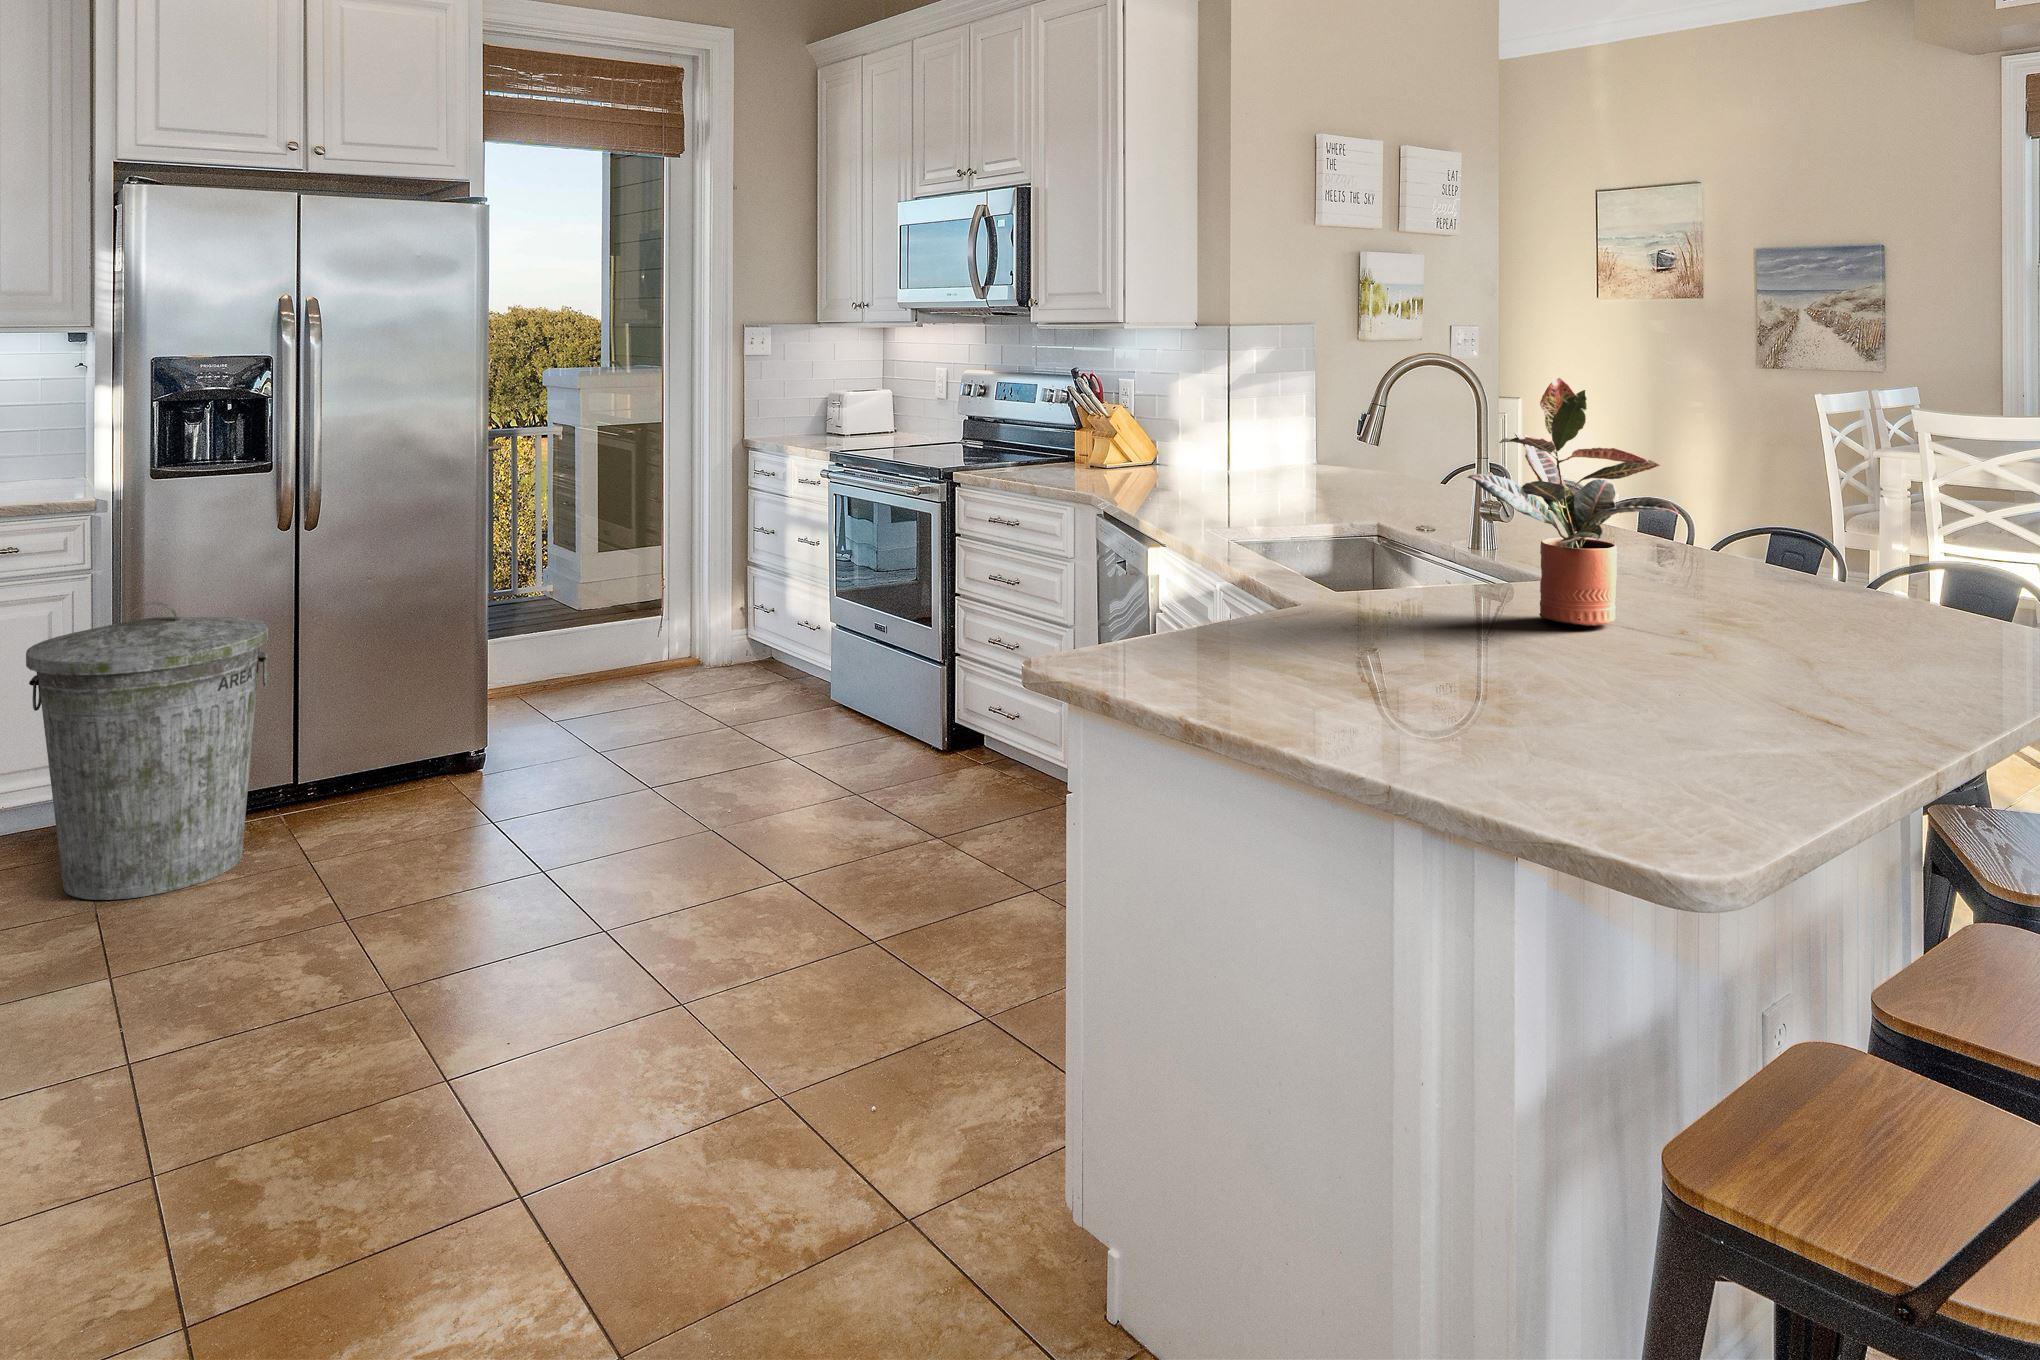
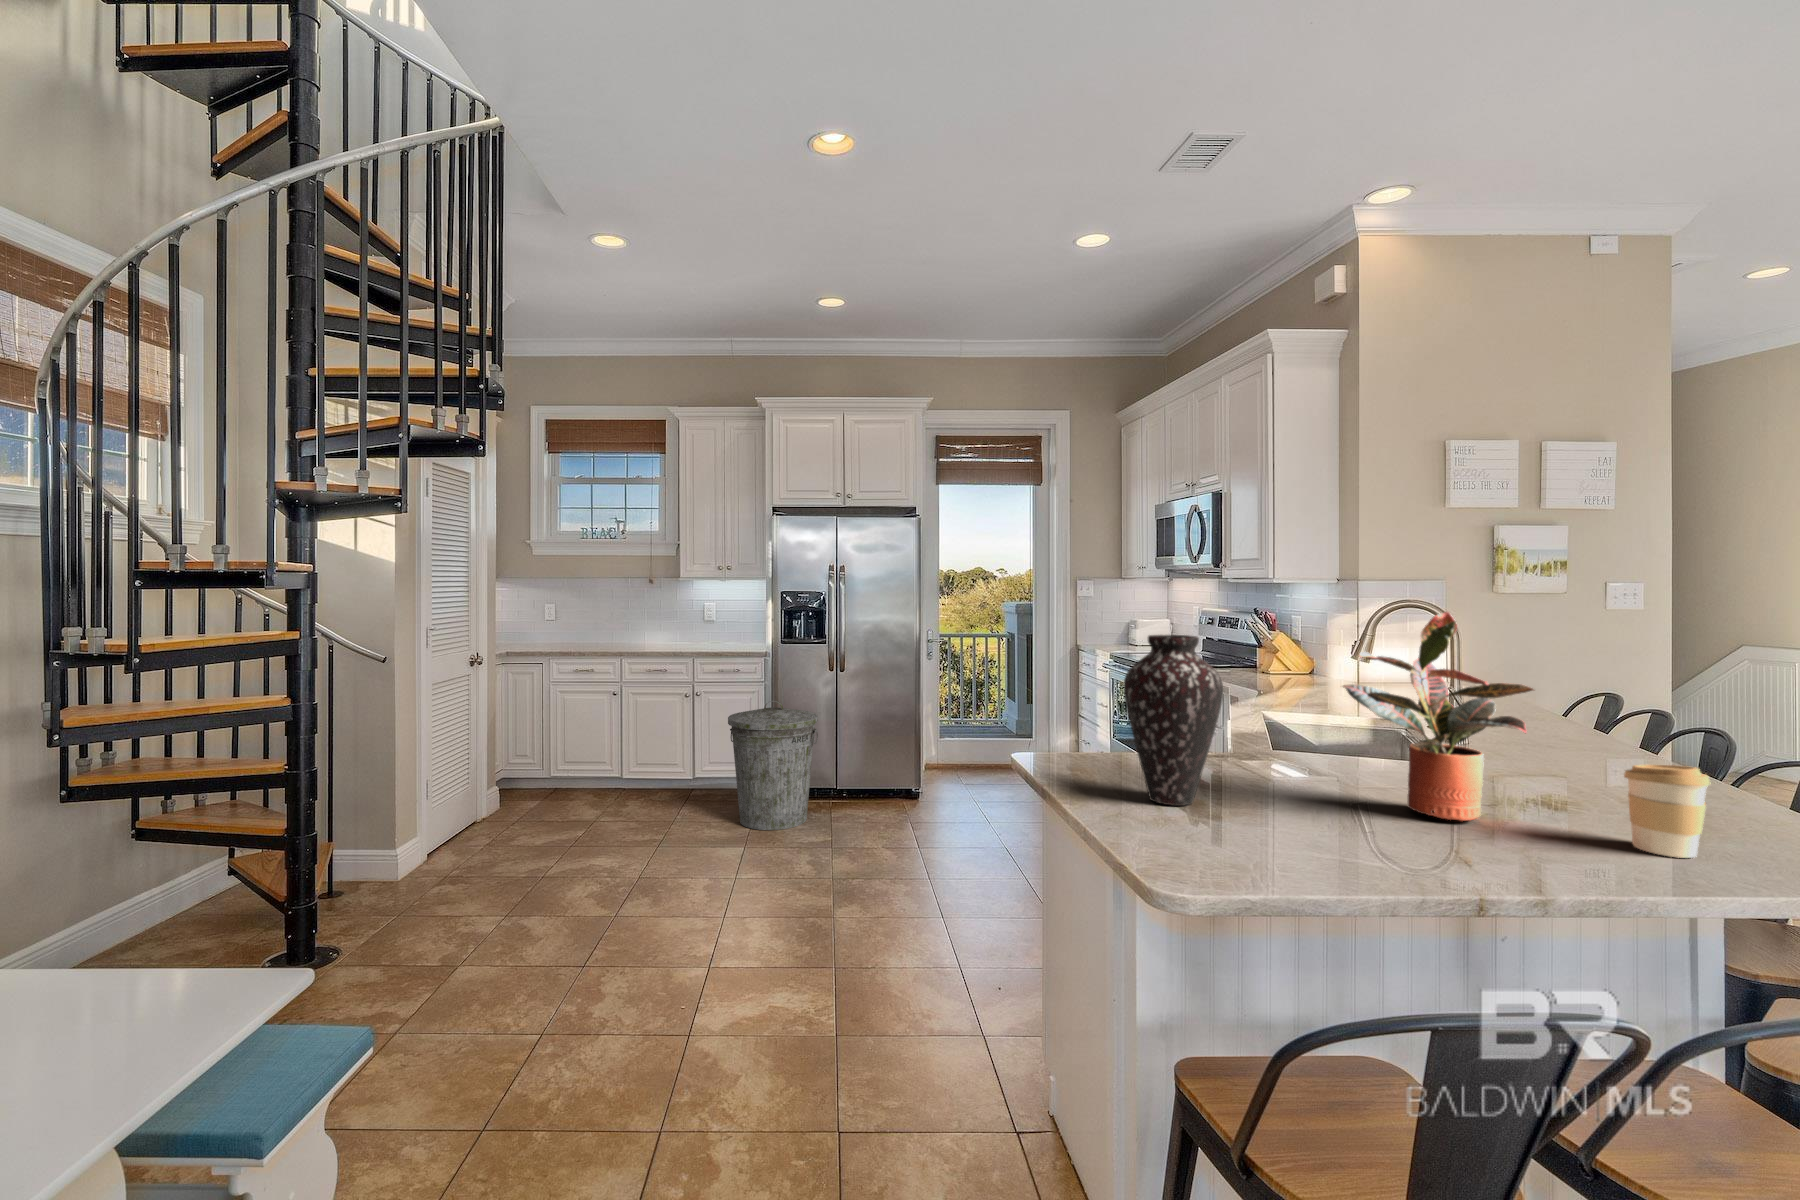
vase: none [1249,422,1380,660] -> present [1124,635,1223,806]
coffee cup: none [1736,534,1807,630] -> present [1624,765,1710,858]

